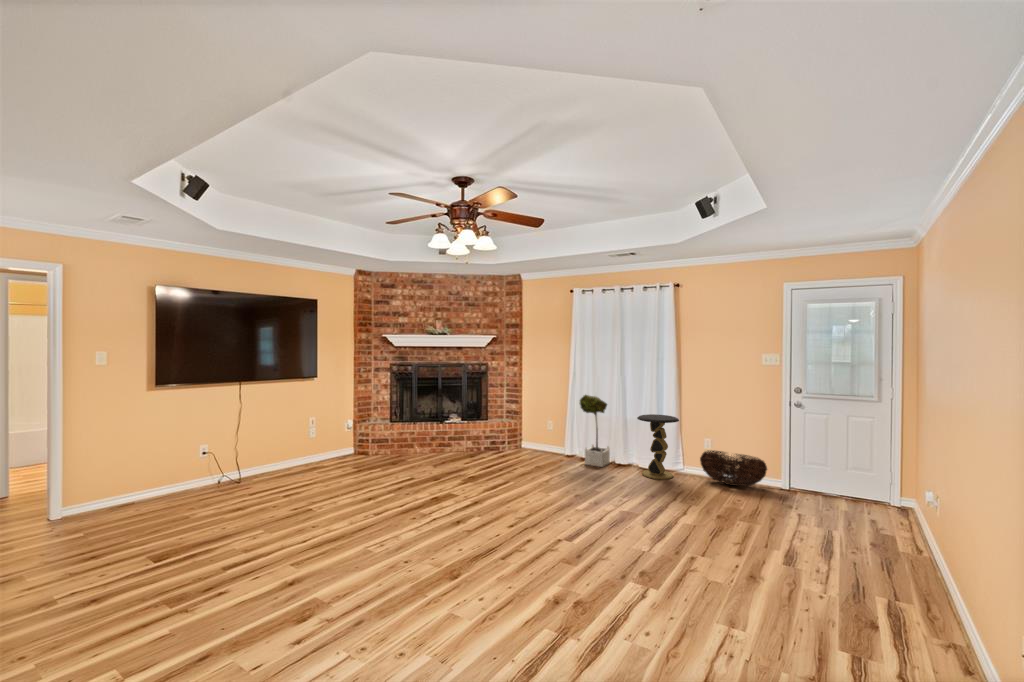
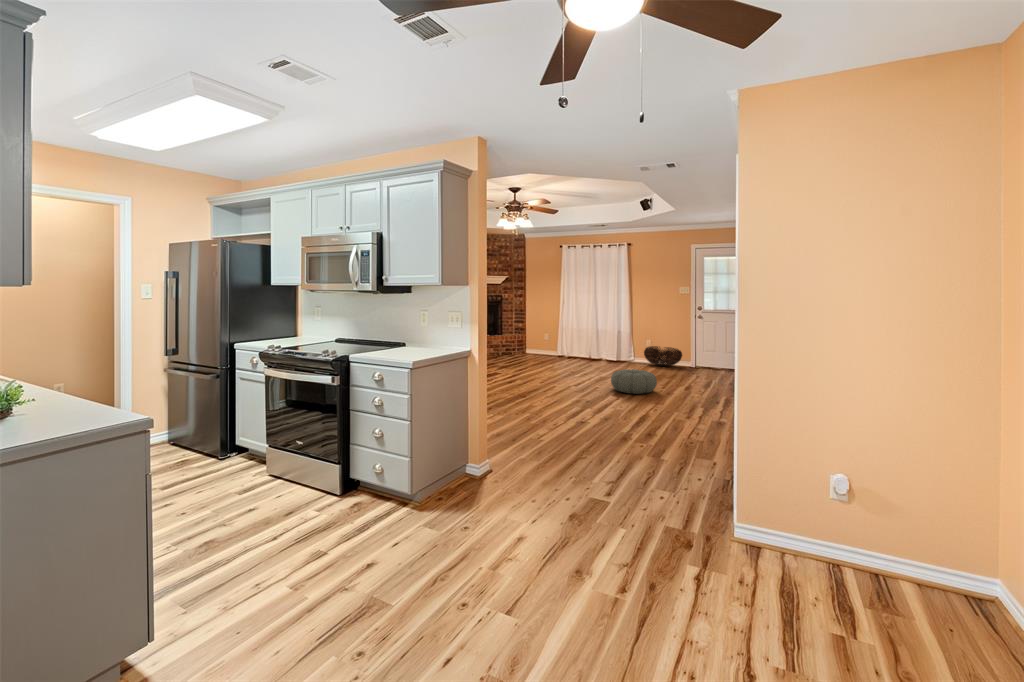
potted tree: present [580,395,610,467] -> none [568,315,587,361]
side table: present [637,414,679,479] -> none [606,326,632,365]
pouf: none [634,515,728,578] -> present [611,369,657,394]

